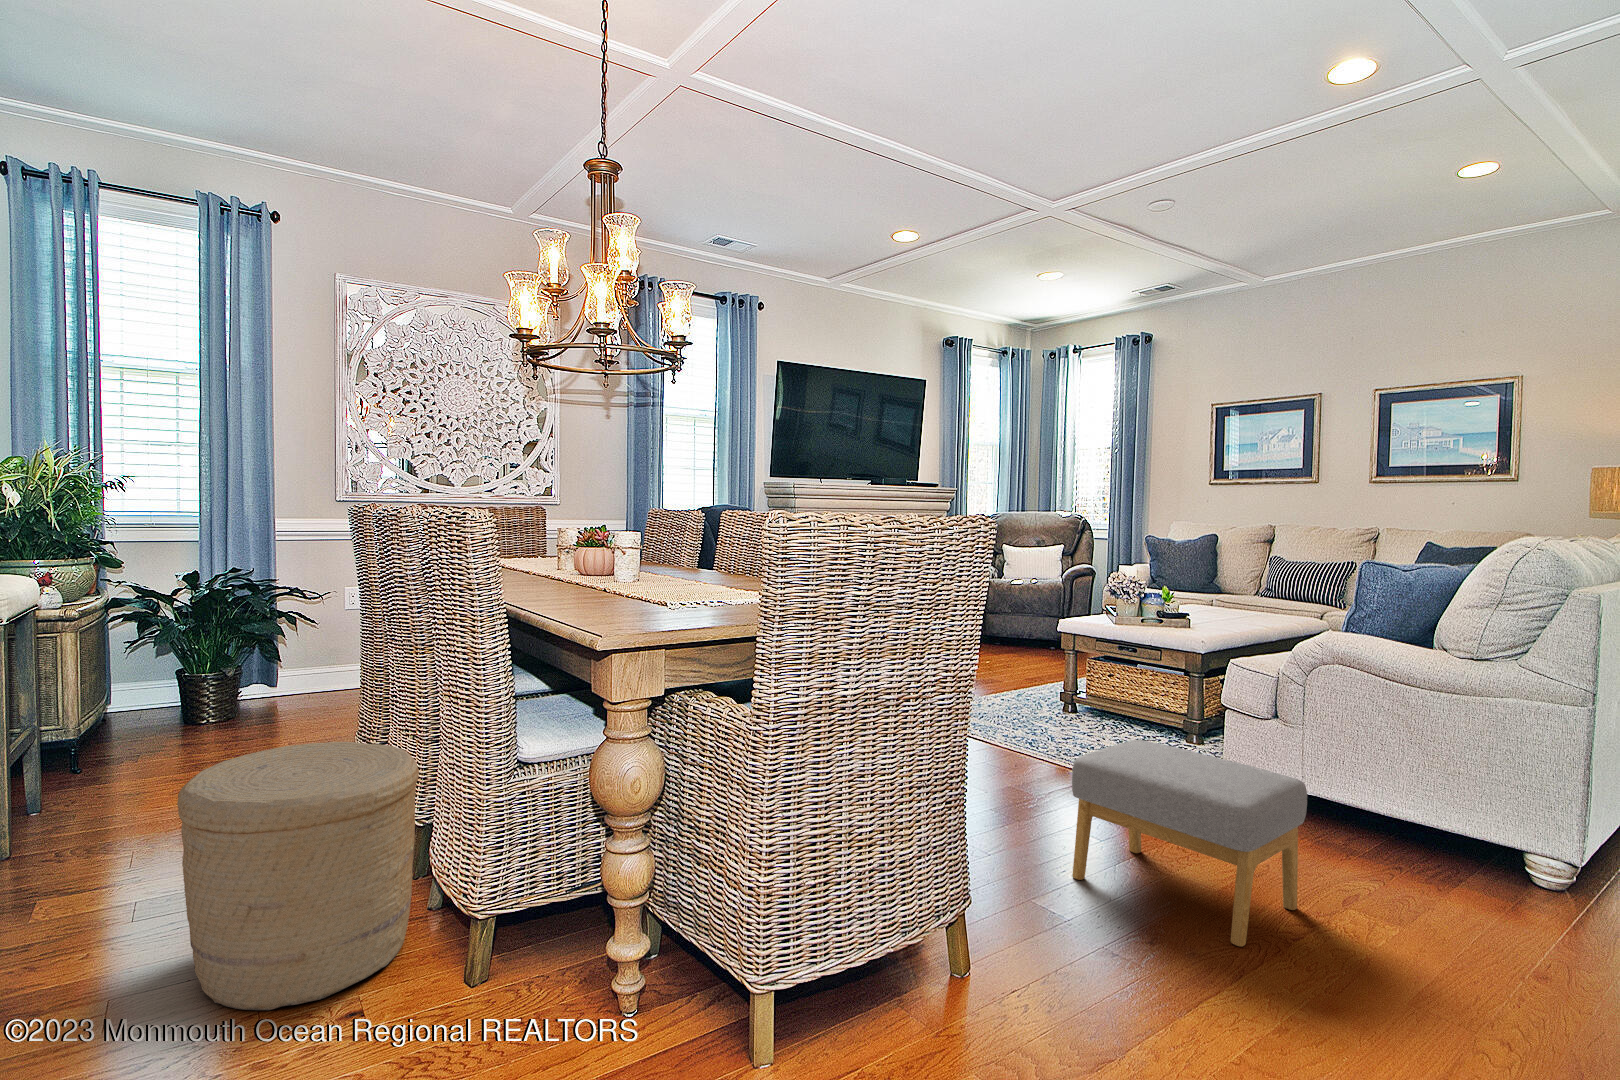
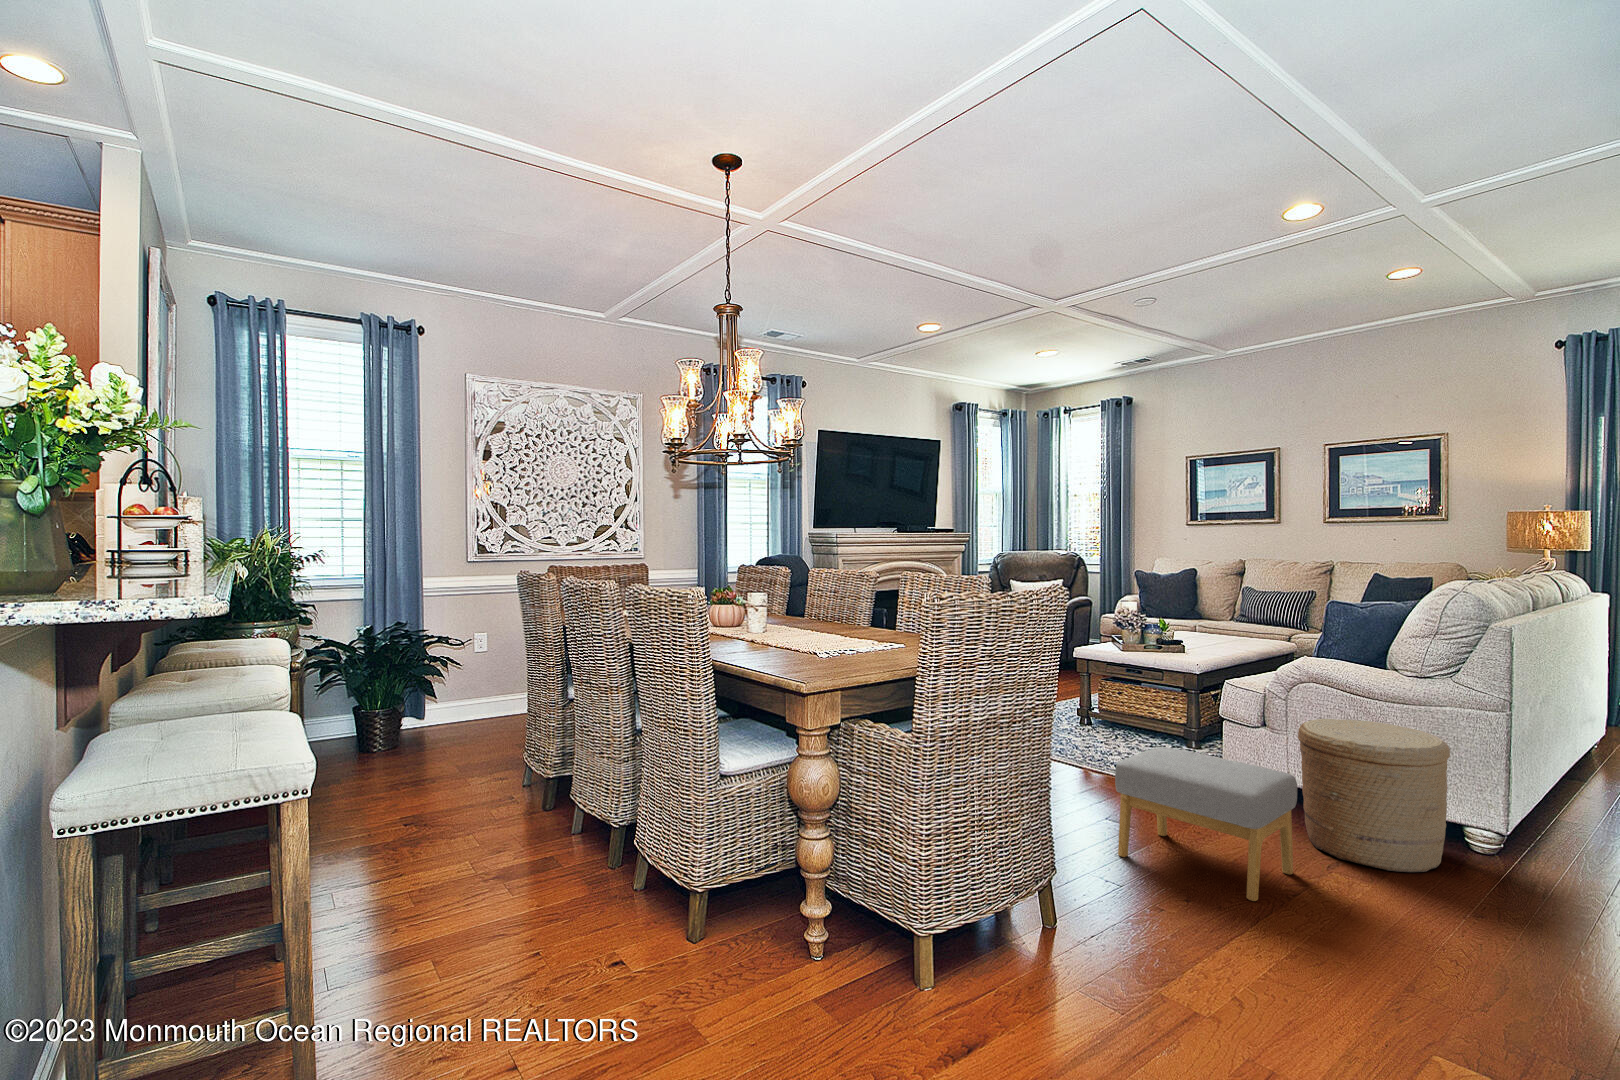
woven basket: present [177,742,419,1010] -> present [1298,719,1450,872]

